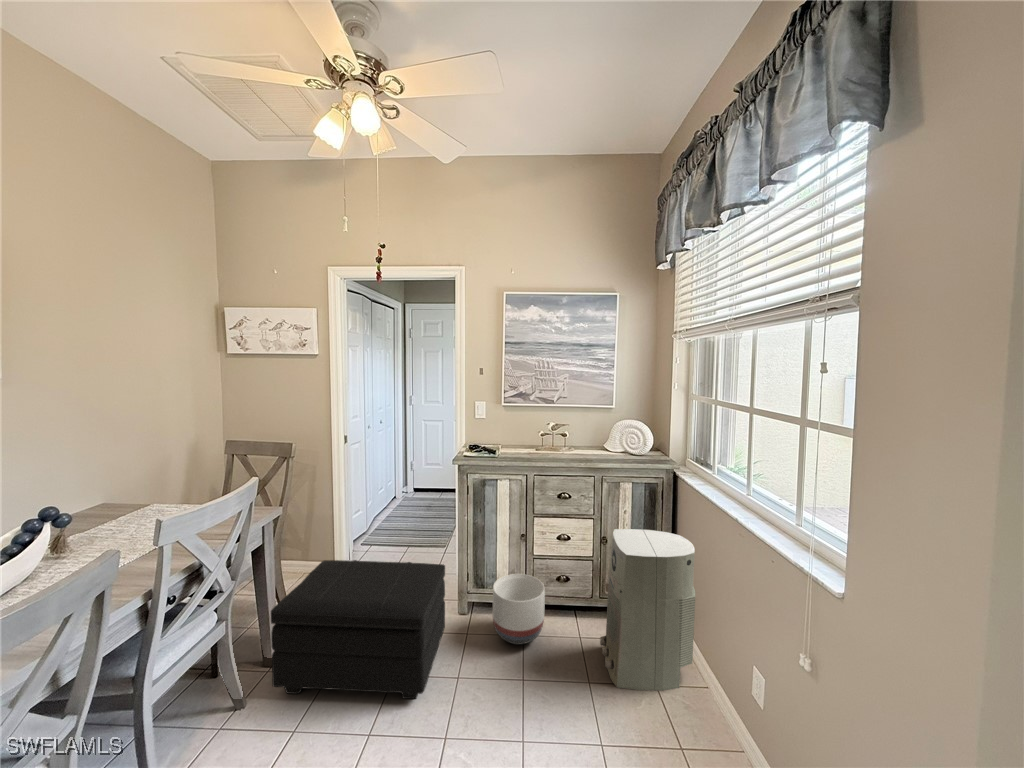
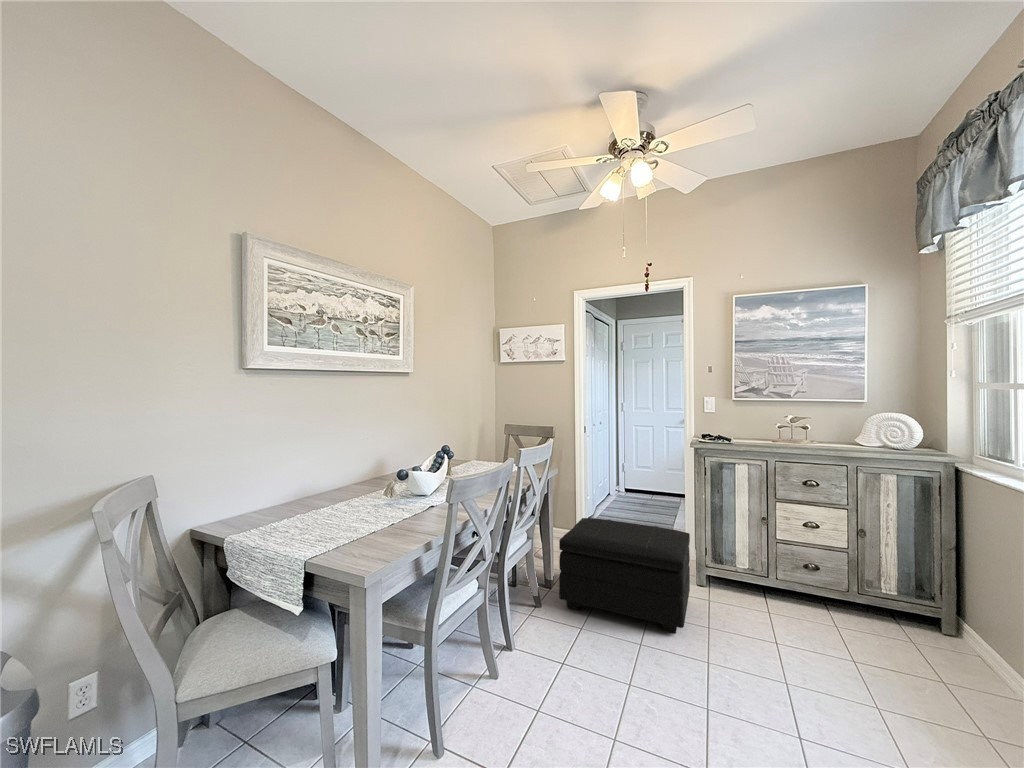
air purifier: present [600,529,695,691] -> none [864,516,994,689]
planter: present [493,574,545,644] -> none [737,554,794,618]

